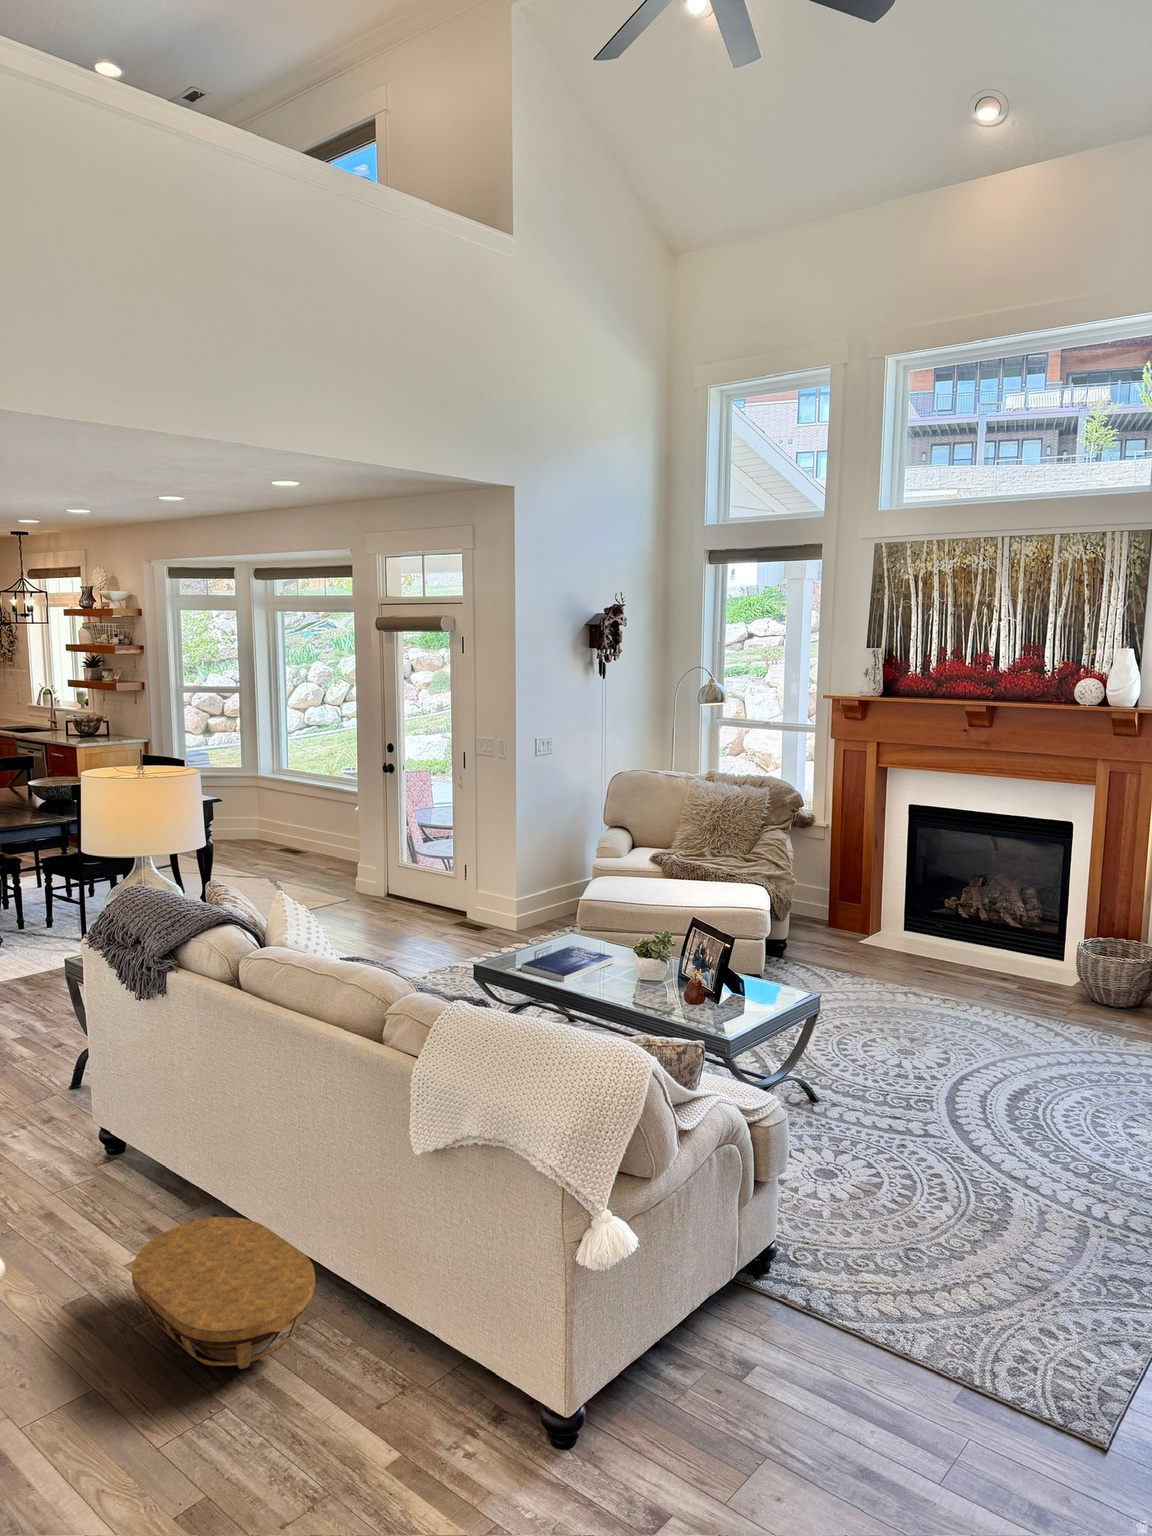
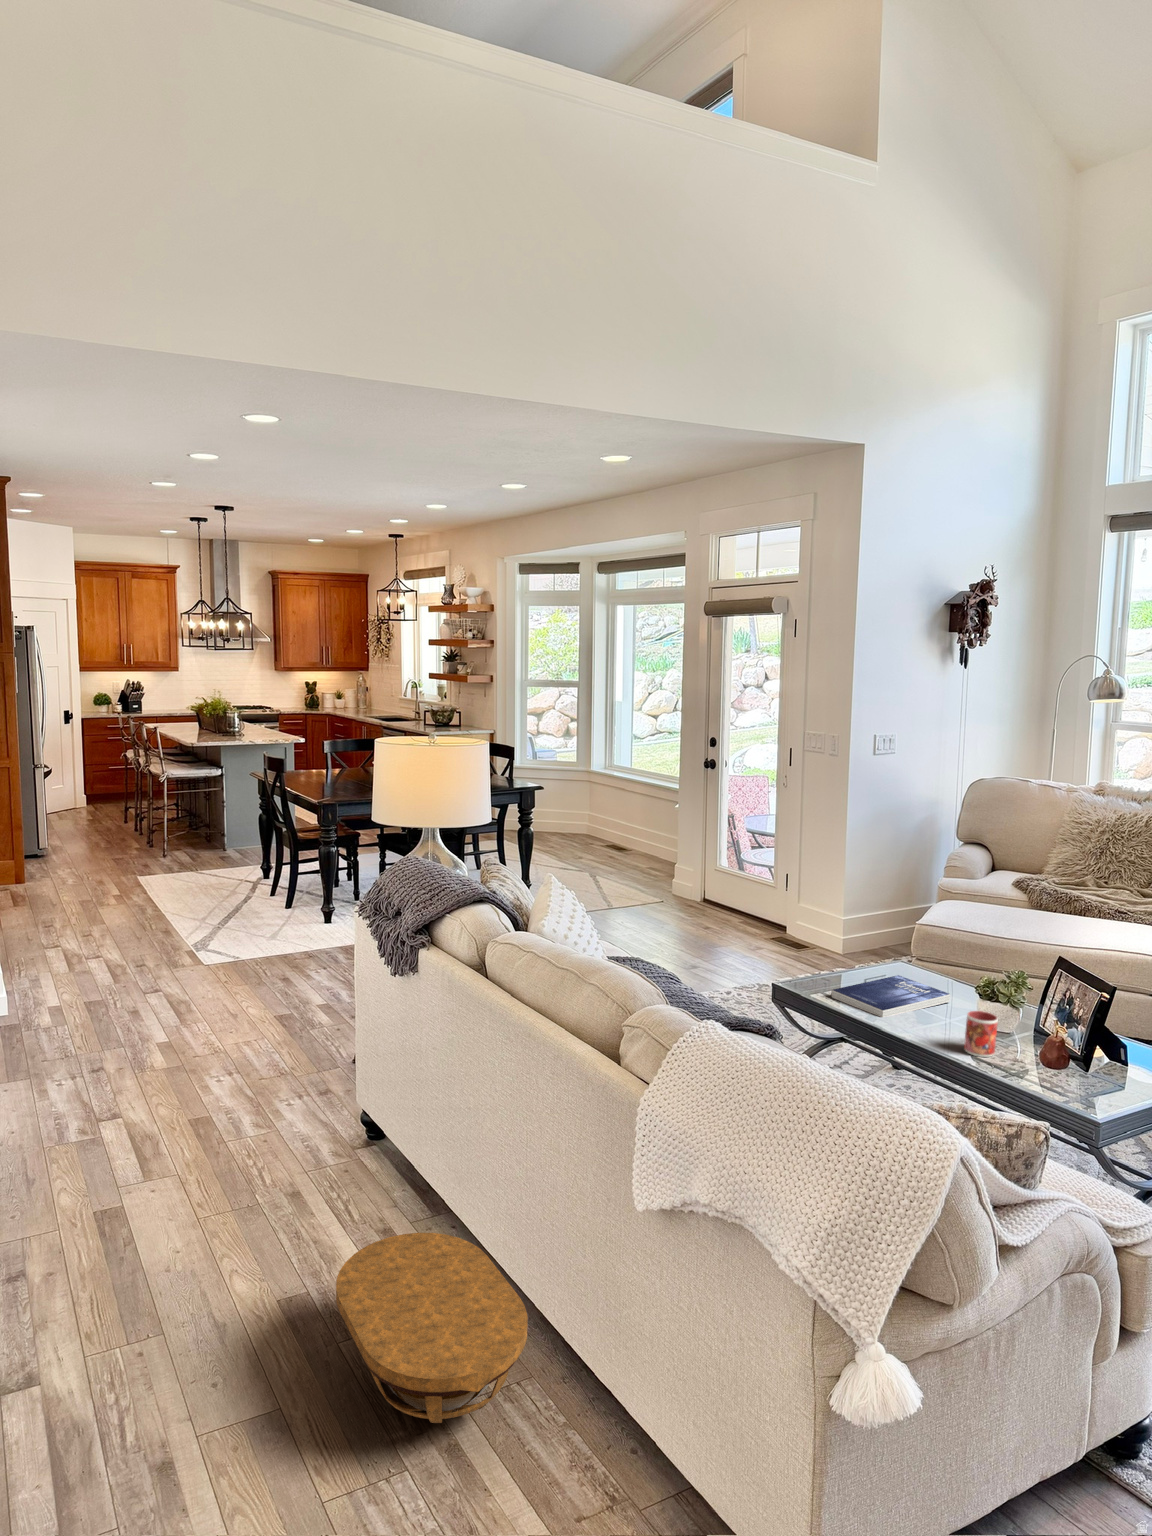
mug: none [629,968,653,1004] -> present [964,1011,998,1057]

